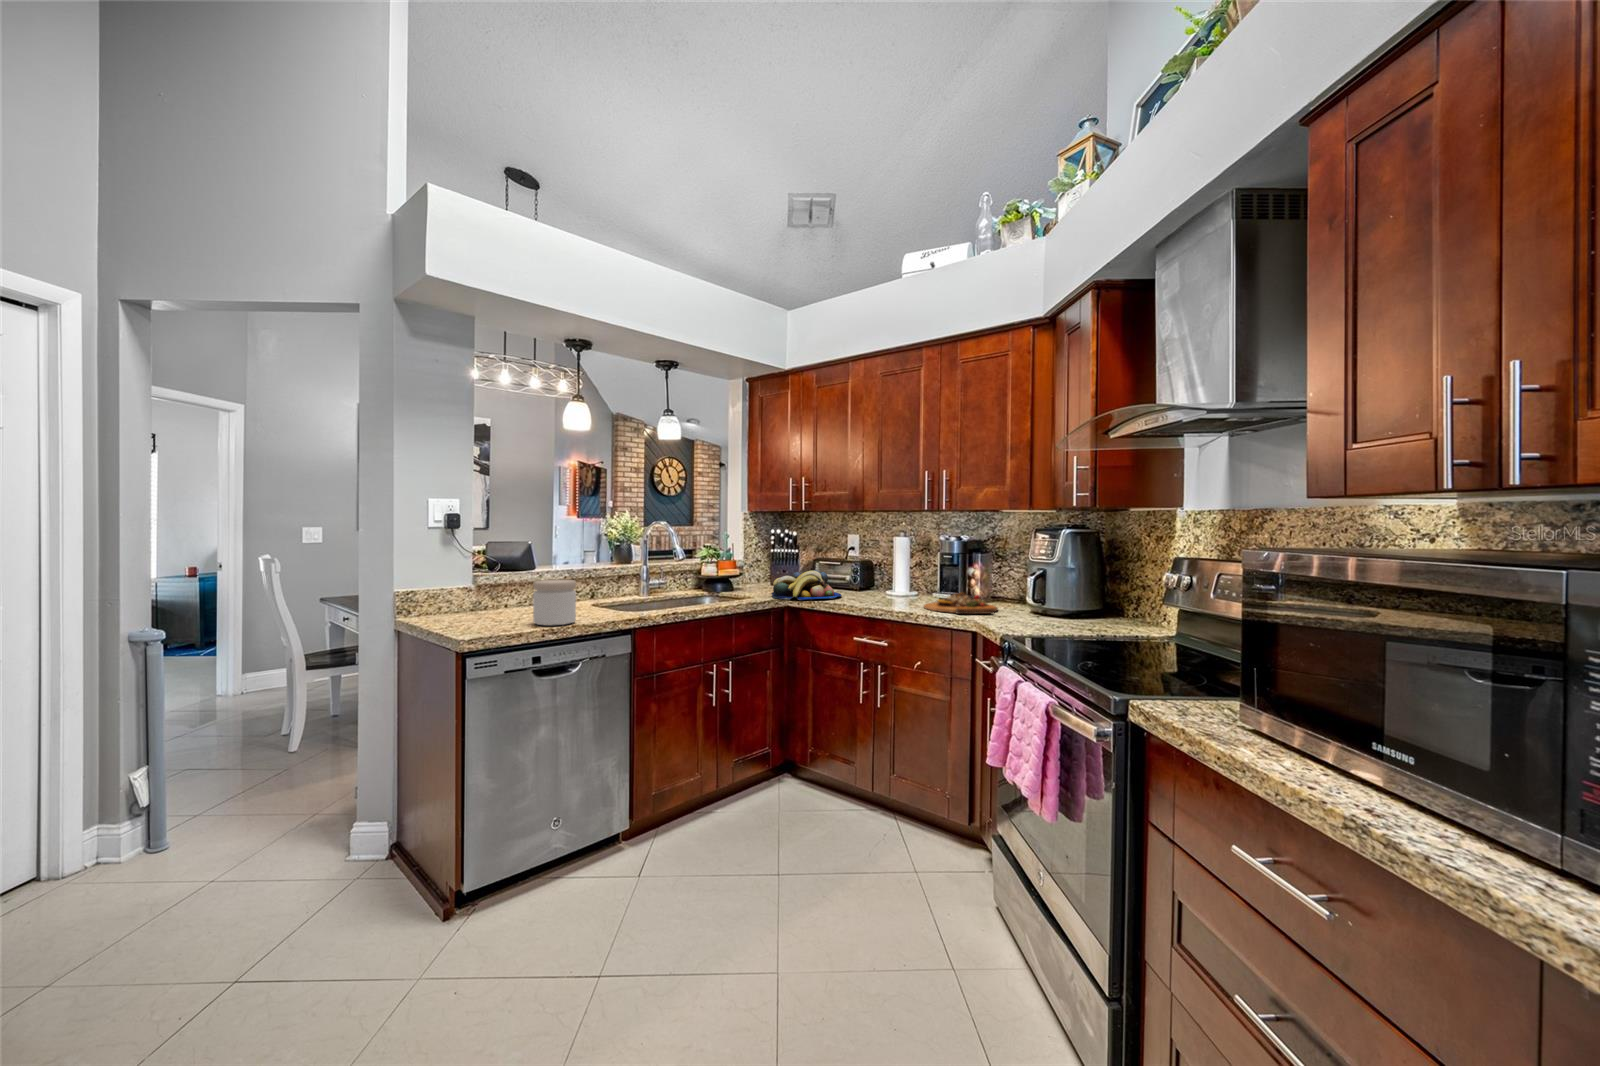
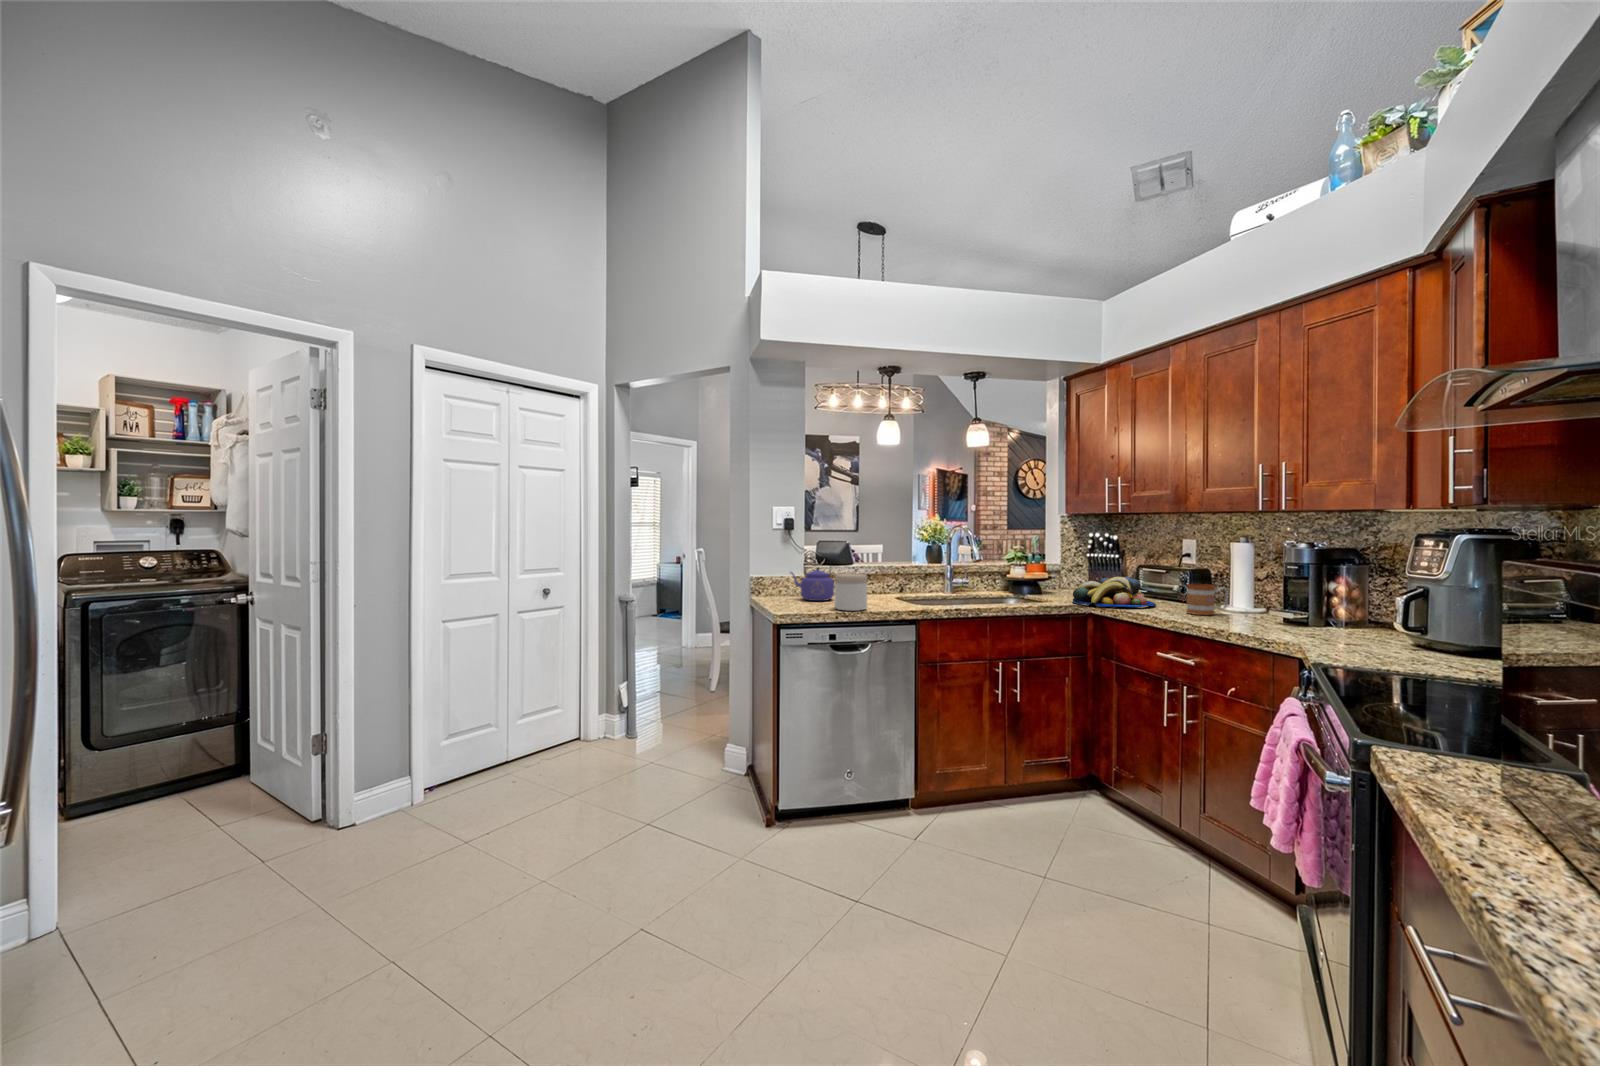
kettle: none [457,560,520,616] -> present [791,557,834,601]
mug: none [870,574,901,602] -> present [1187,584,1228,615]
cutting board: present [924,592,998,614] -> none [1248,609,1359,638]

